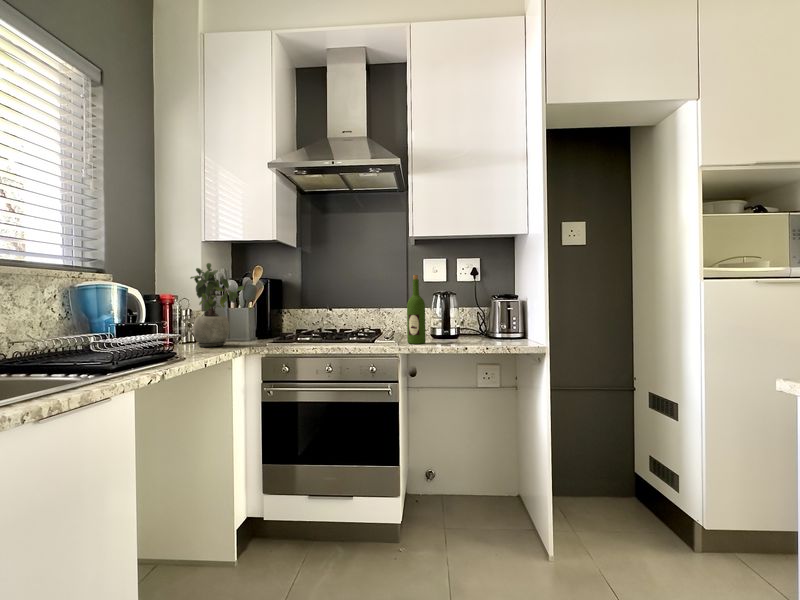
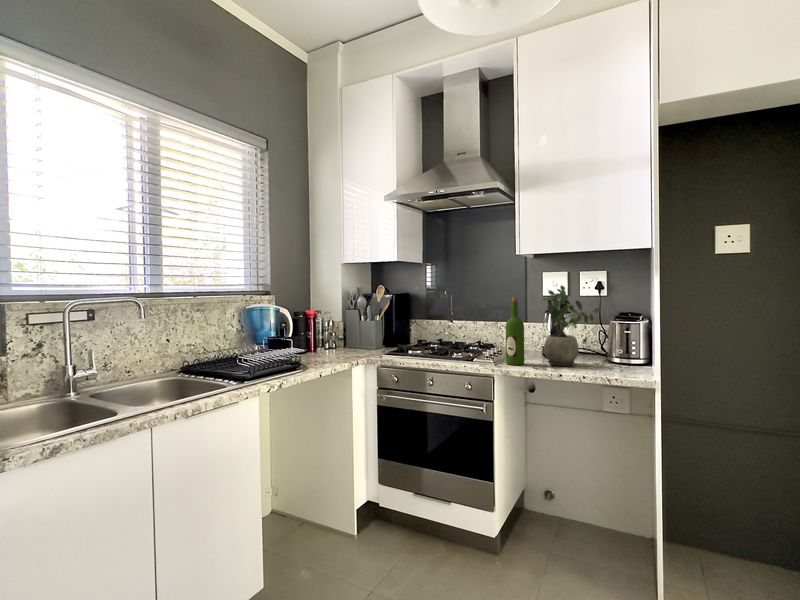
potted plant: present [191,263,245,347] -> present [543,286,600,366]

